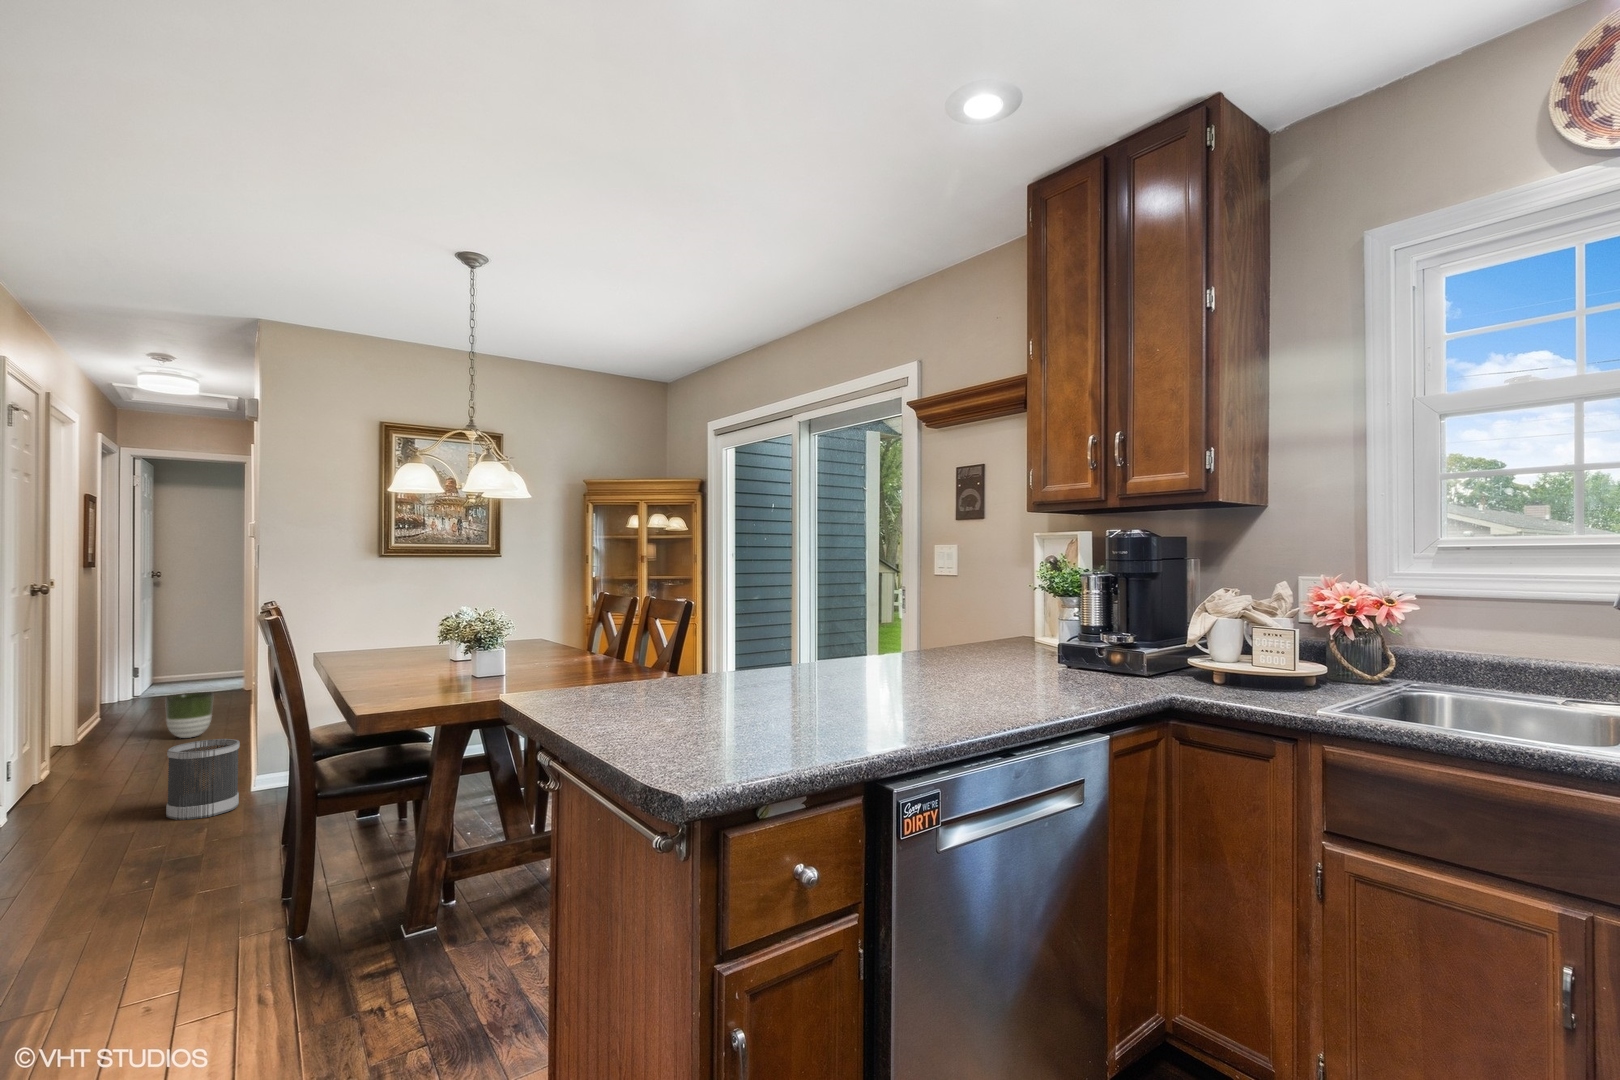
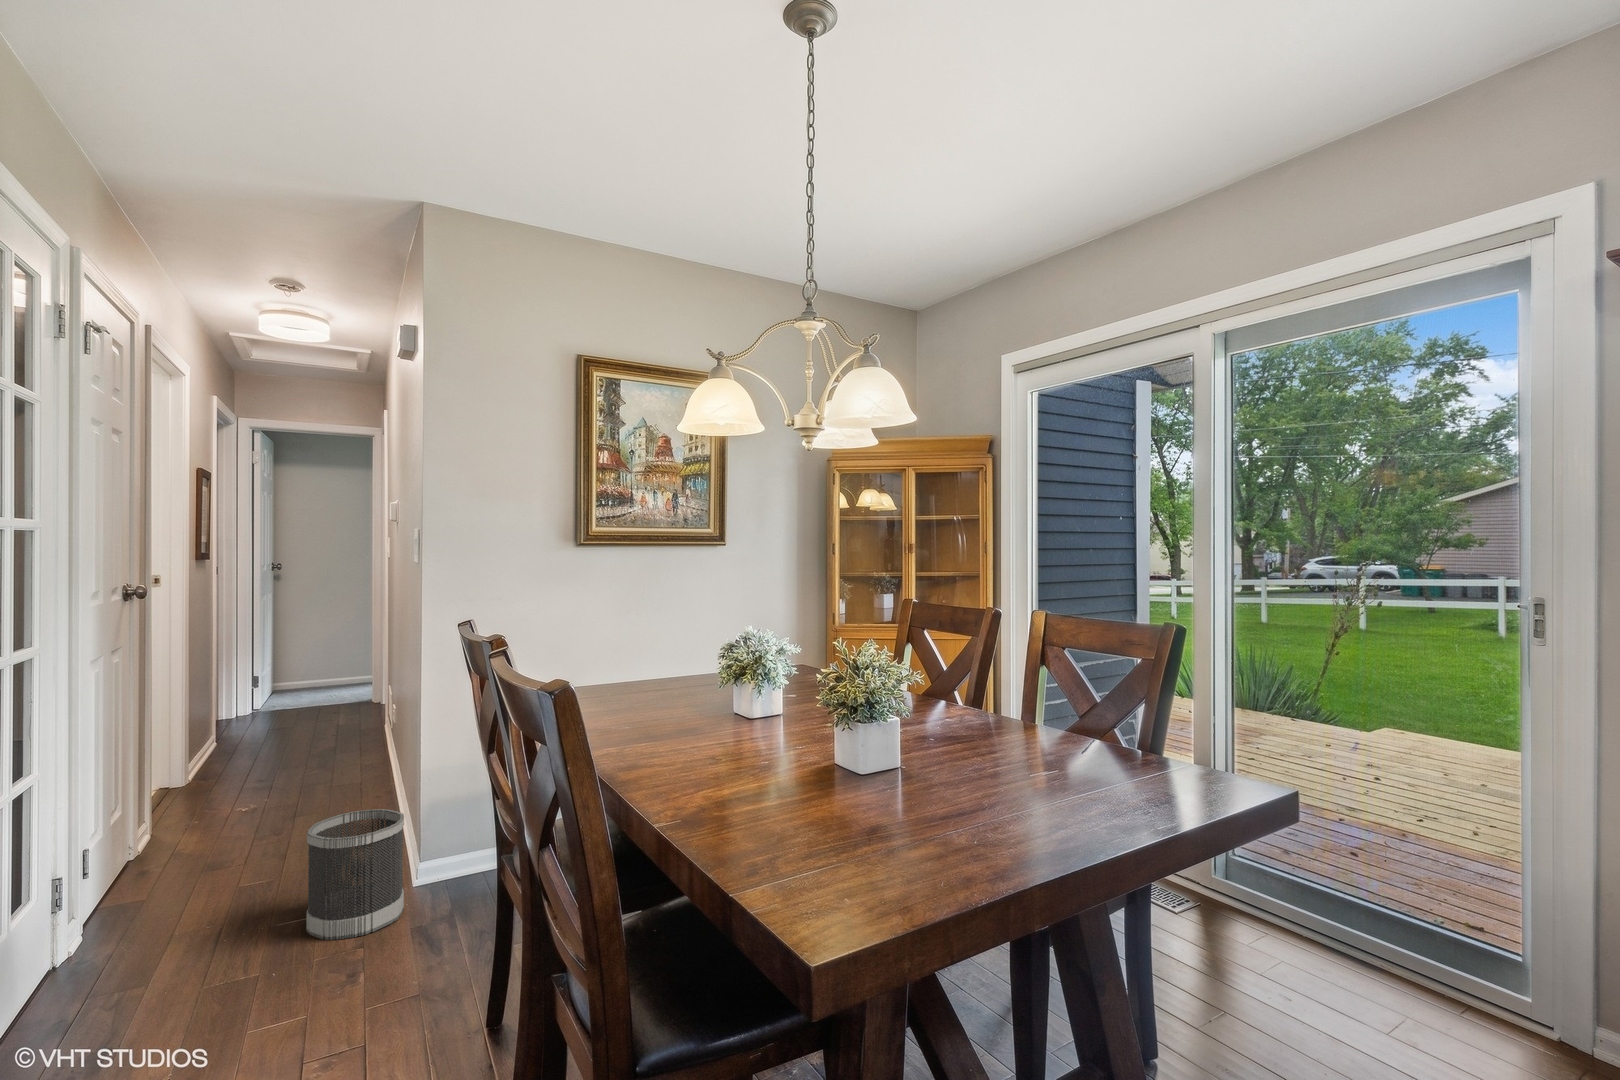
planter: present [165,692,213,738] -> none [292,716,349,776]

